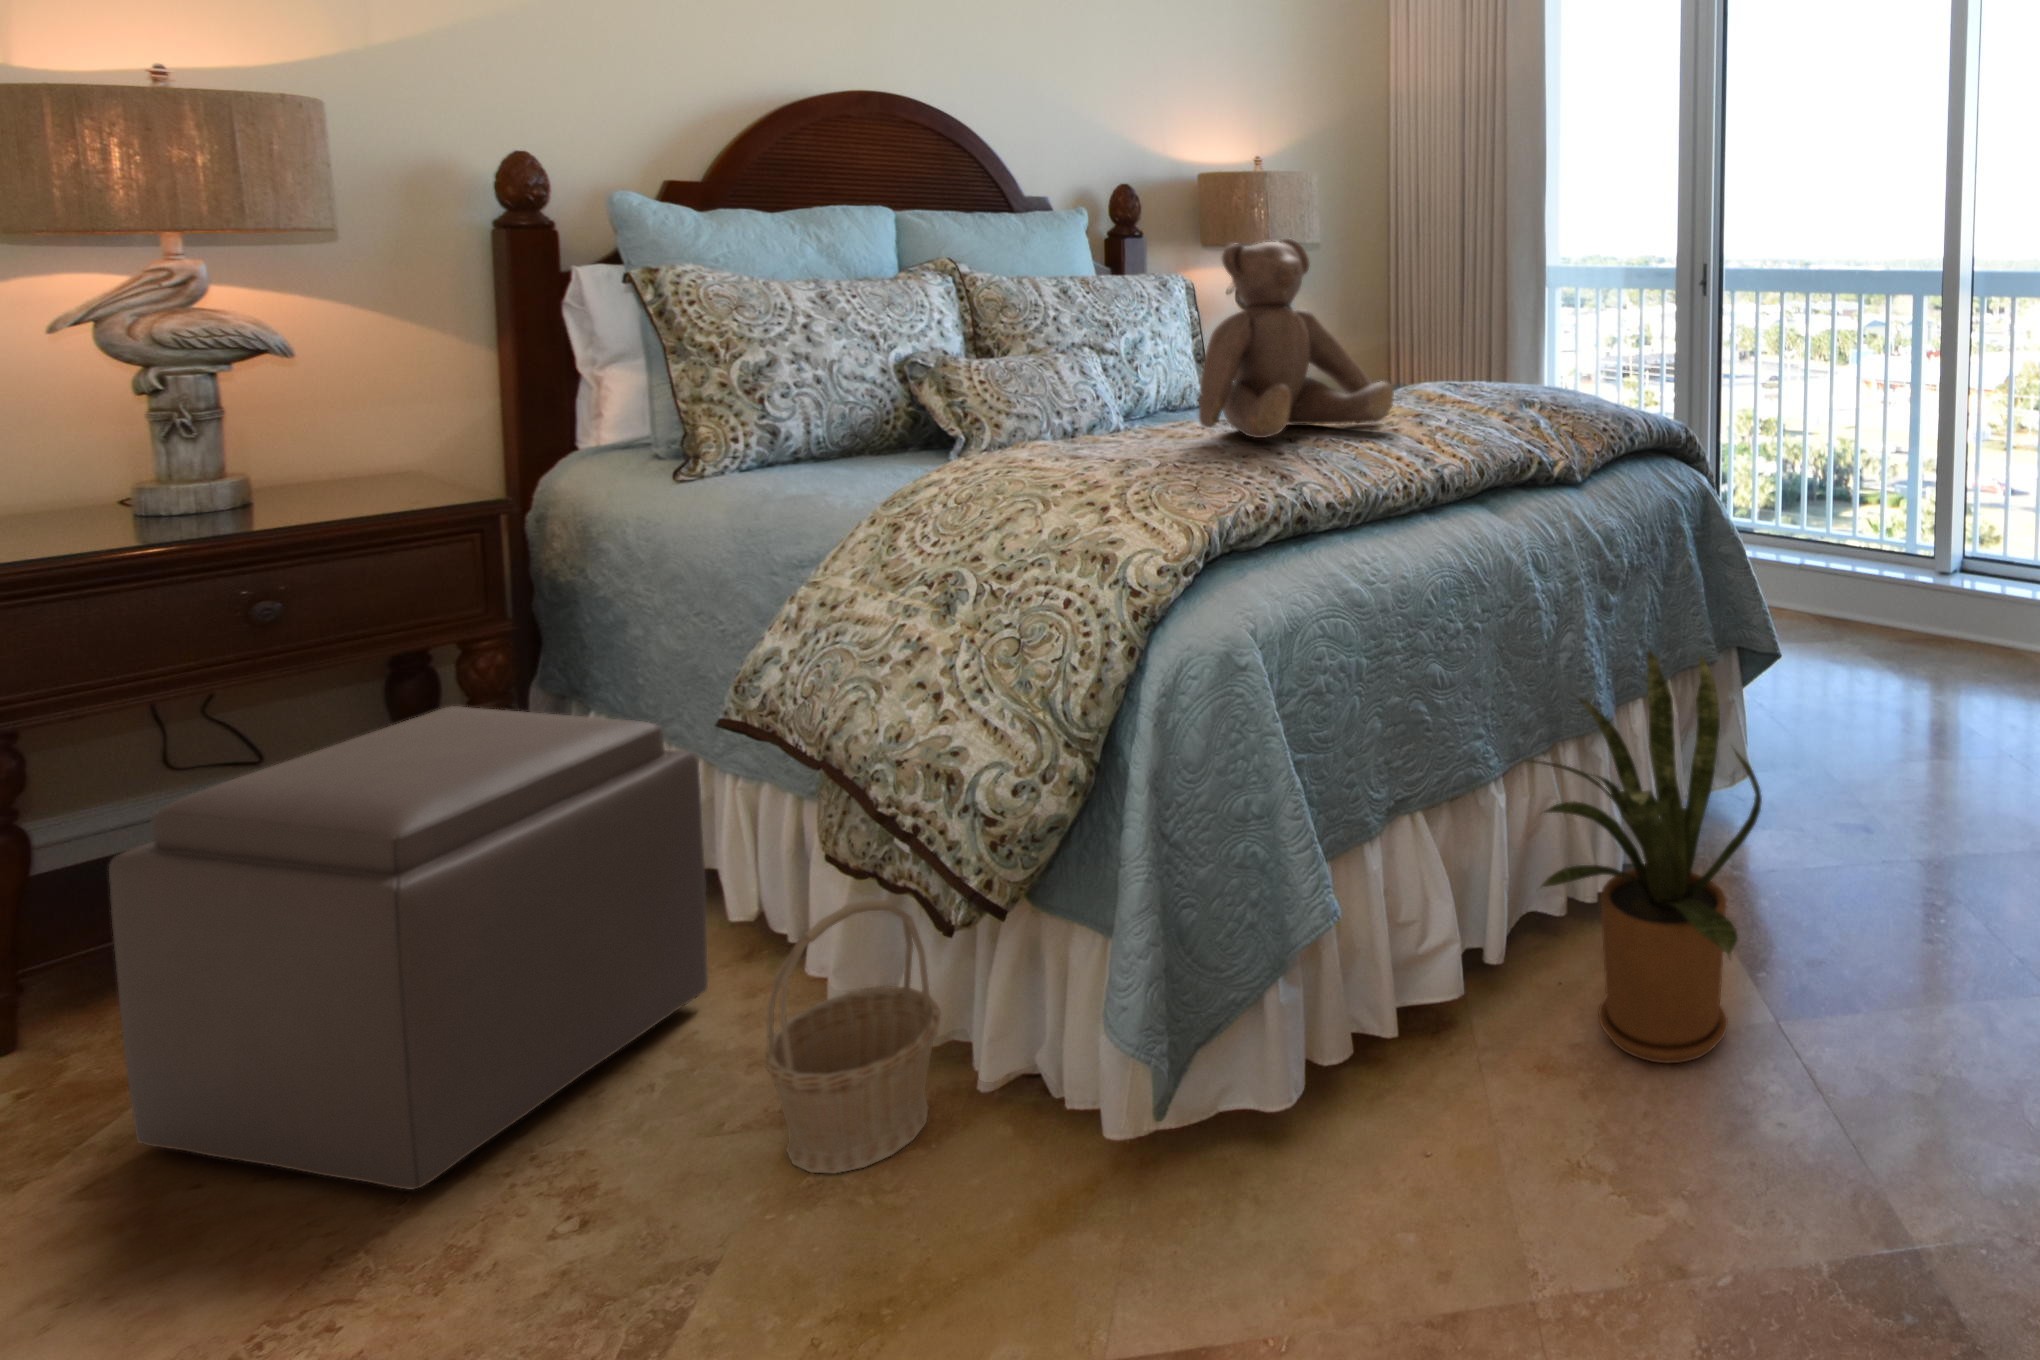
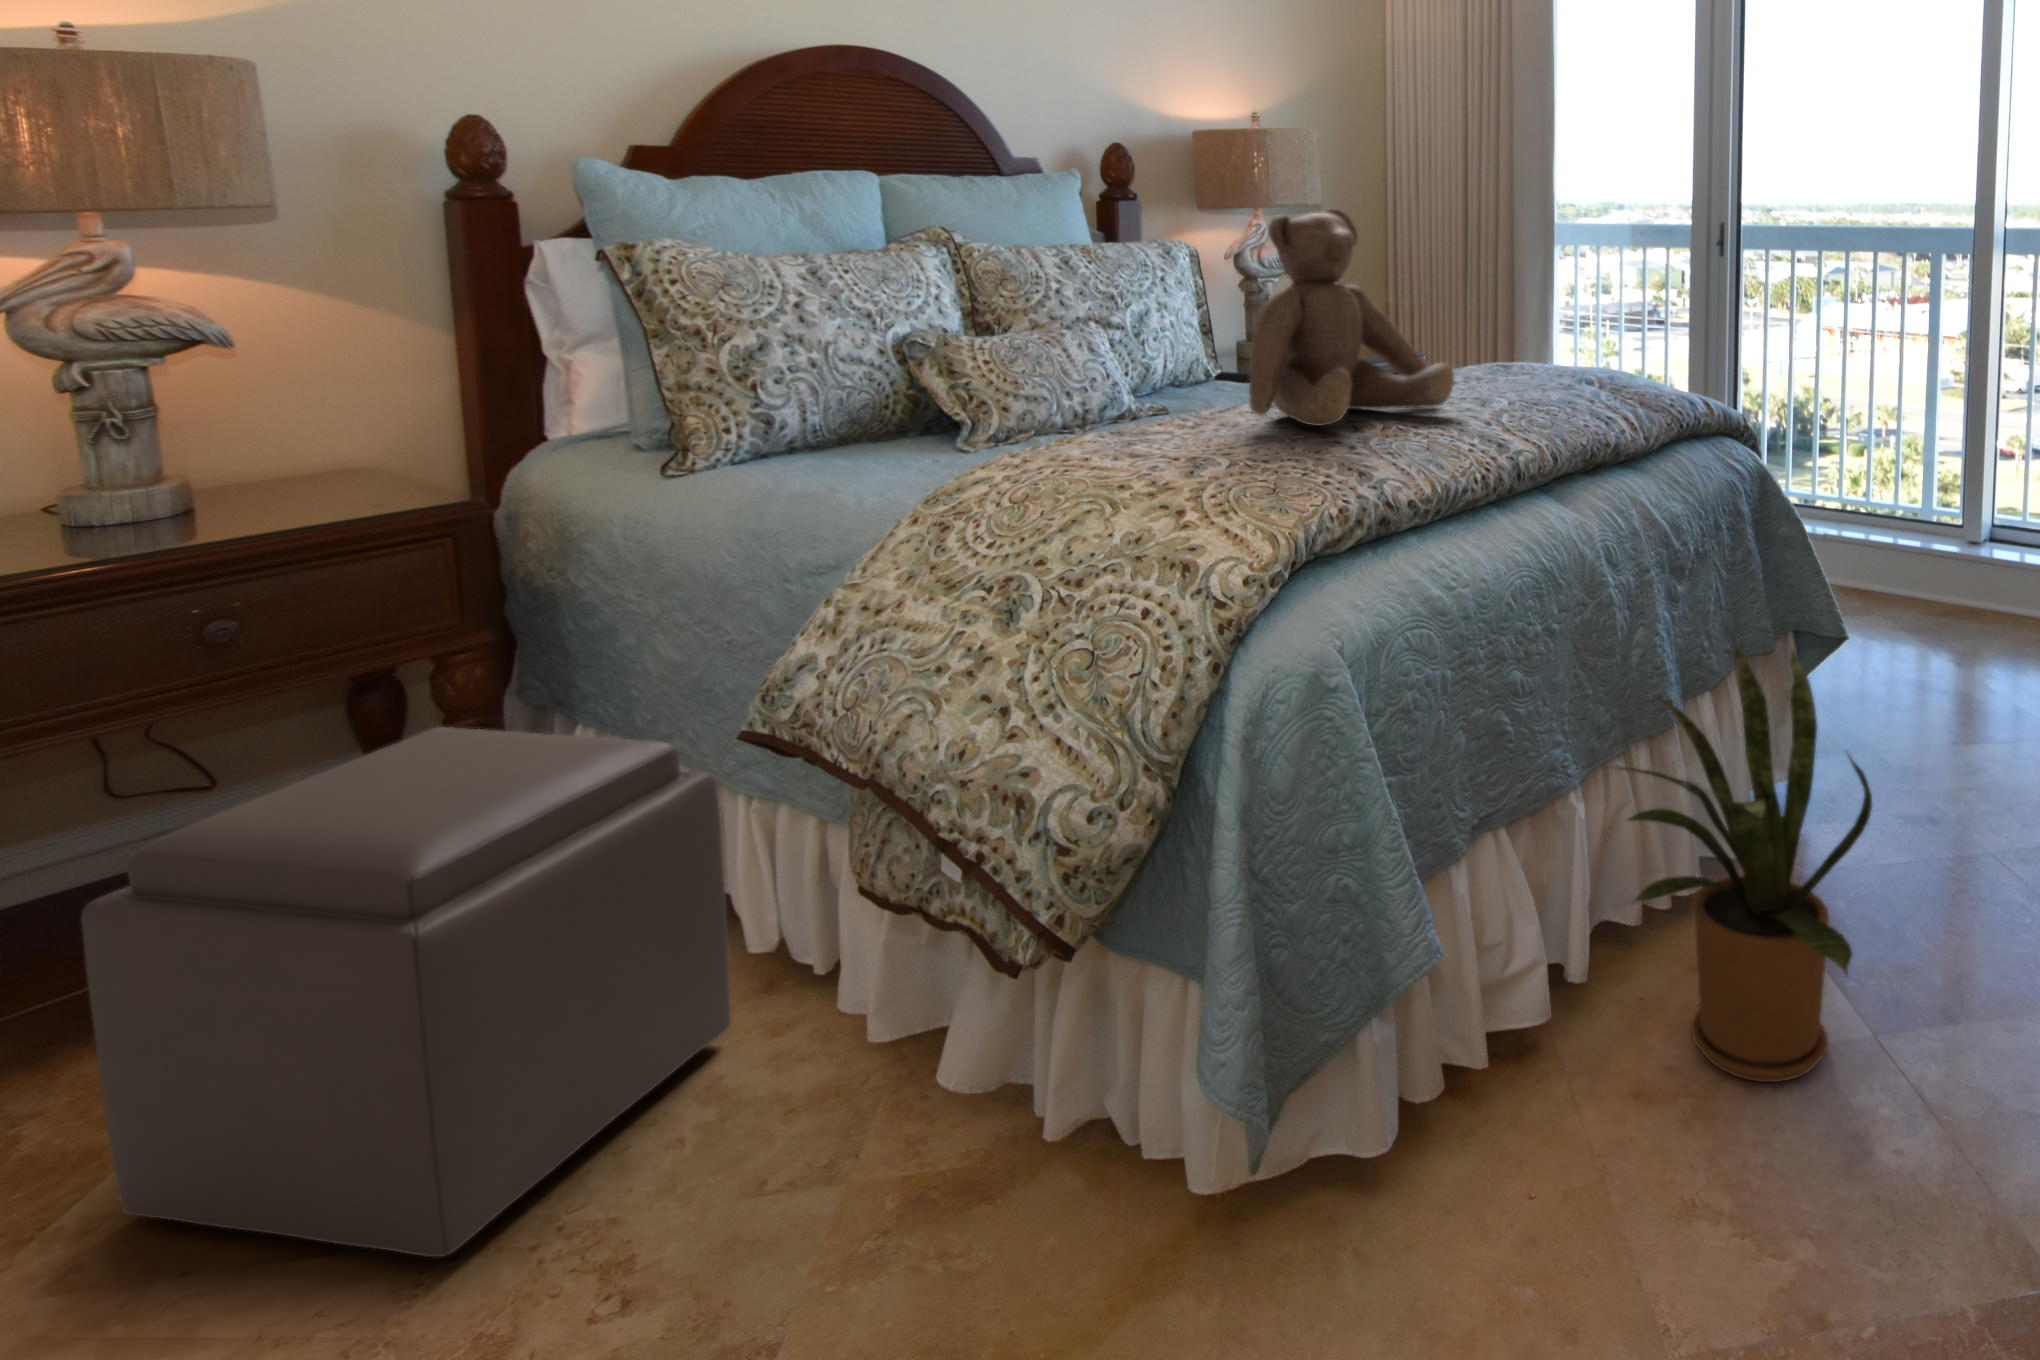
basket: present [764,900,941,1173] -> none [818,932,1003,1226]

